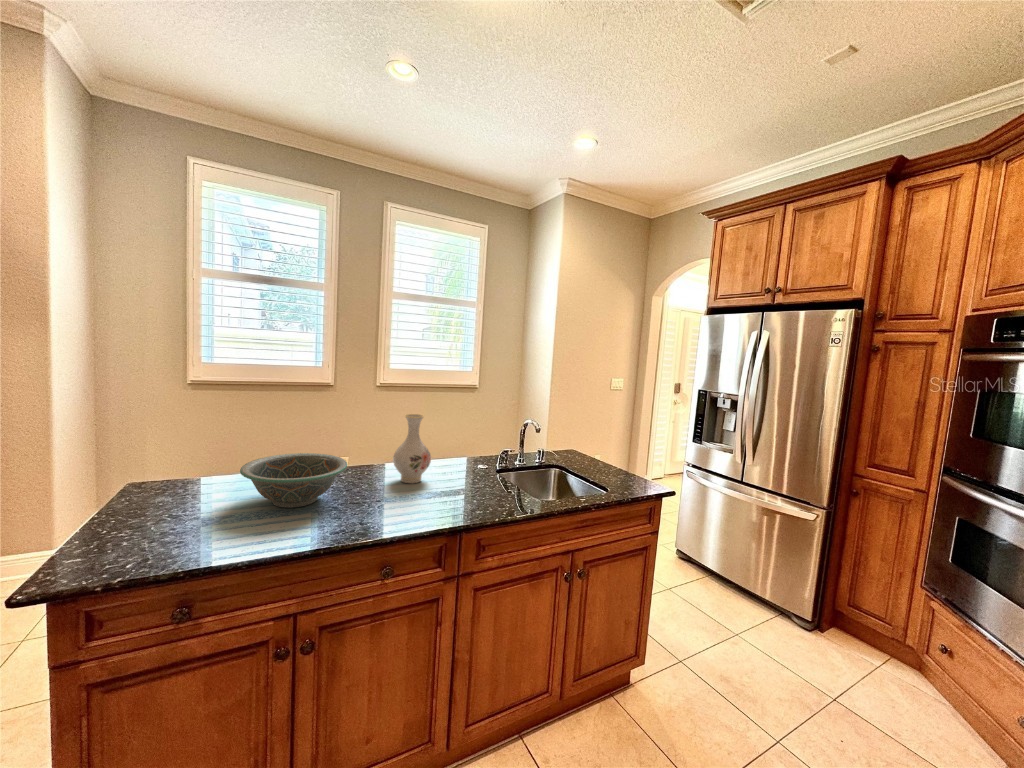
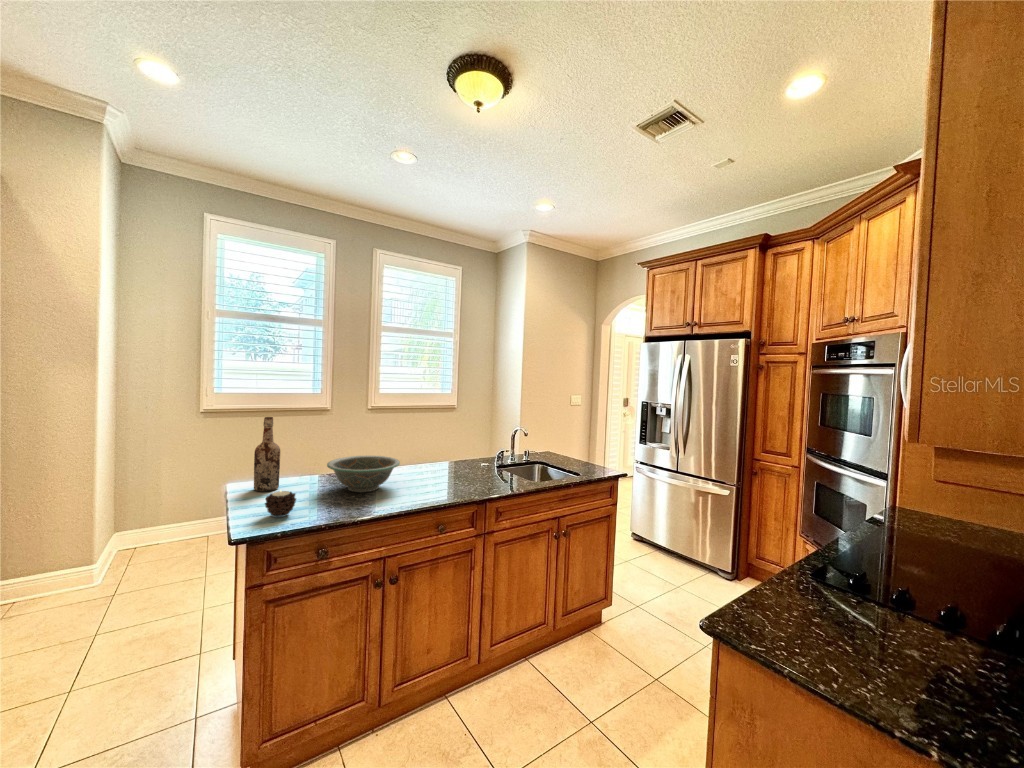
wine bottle: none [147,398,186,499] -> present [254,417,280,492]
vase: present [393,414,431,483] -> none [424,424,452,476]
candle: none [108,508,163,551] -> present [265,491,296,517]

